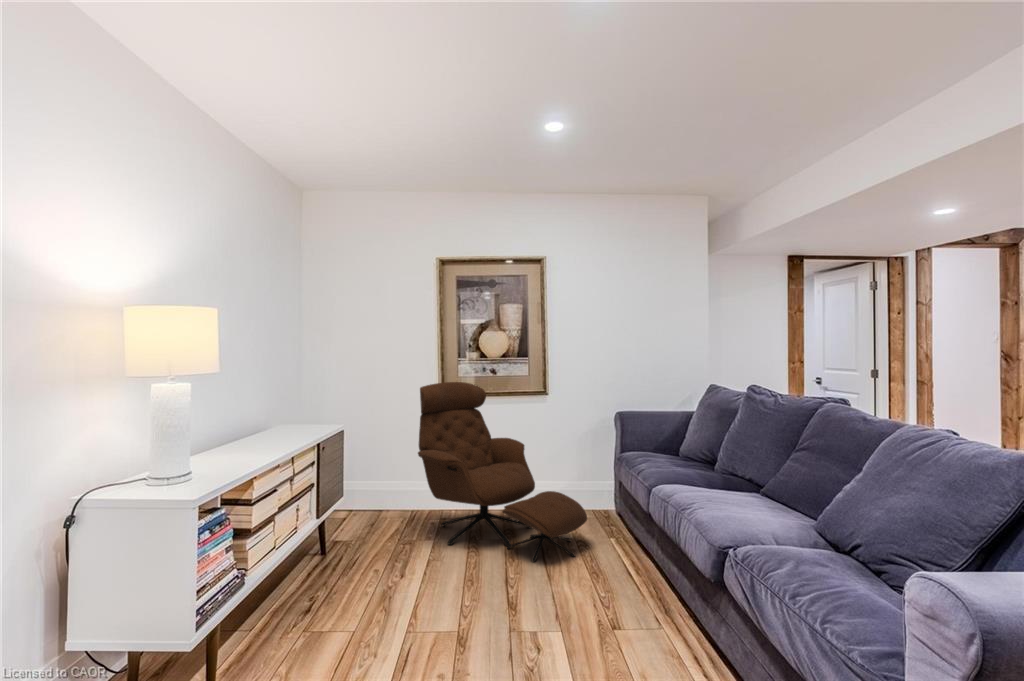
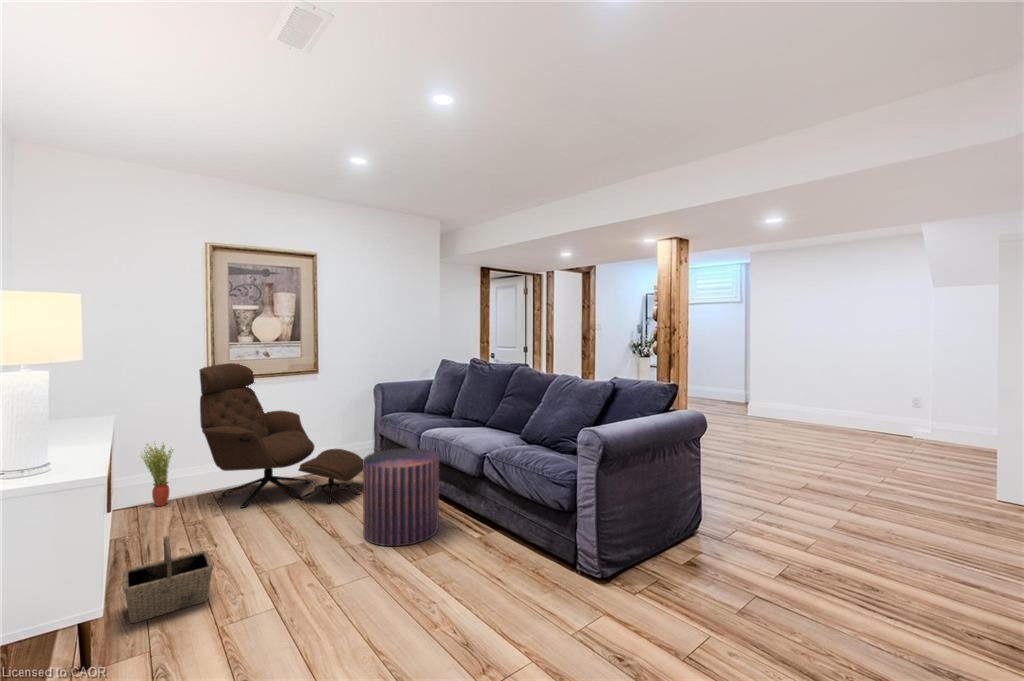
potted plant: none [372,458,401,526] -> present [141,443,173,506]
pouf: none [541,506,649,657] -> present [363,448,439,546]
basket: none [259,568,355,659] -> present [123,536,213,623]

